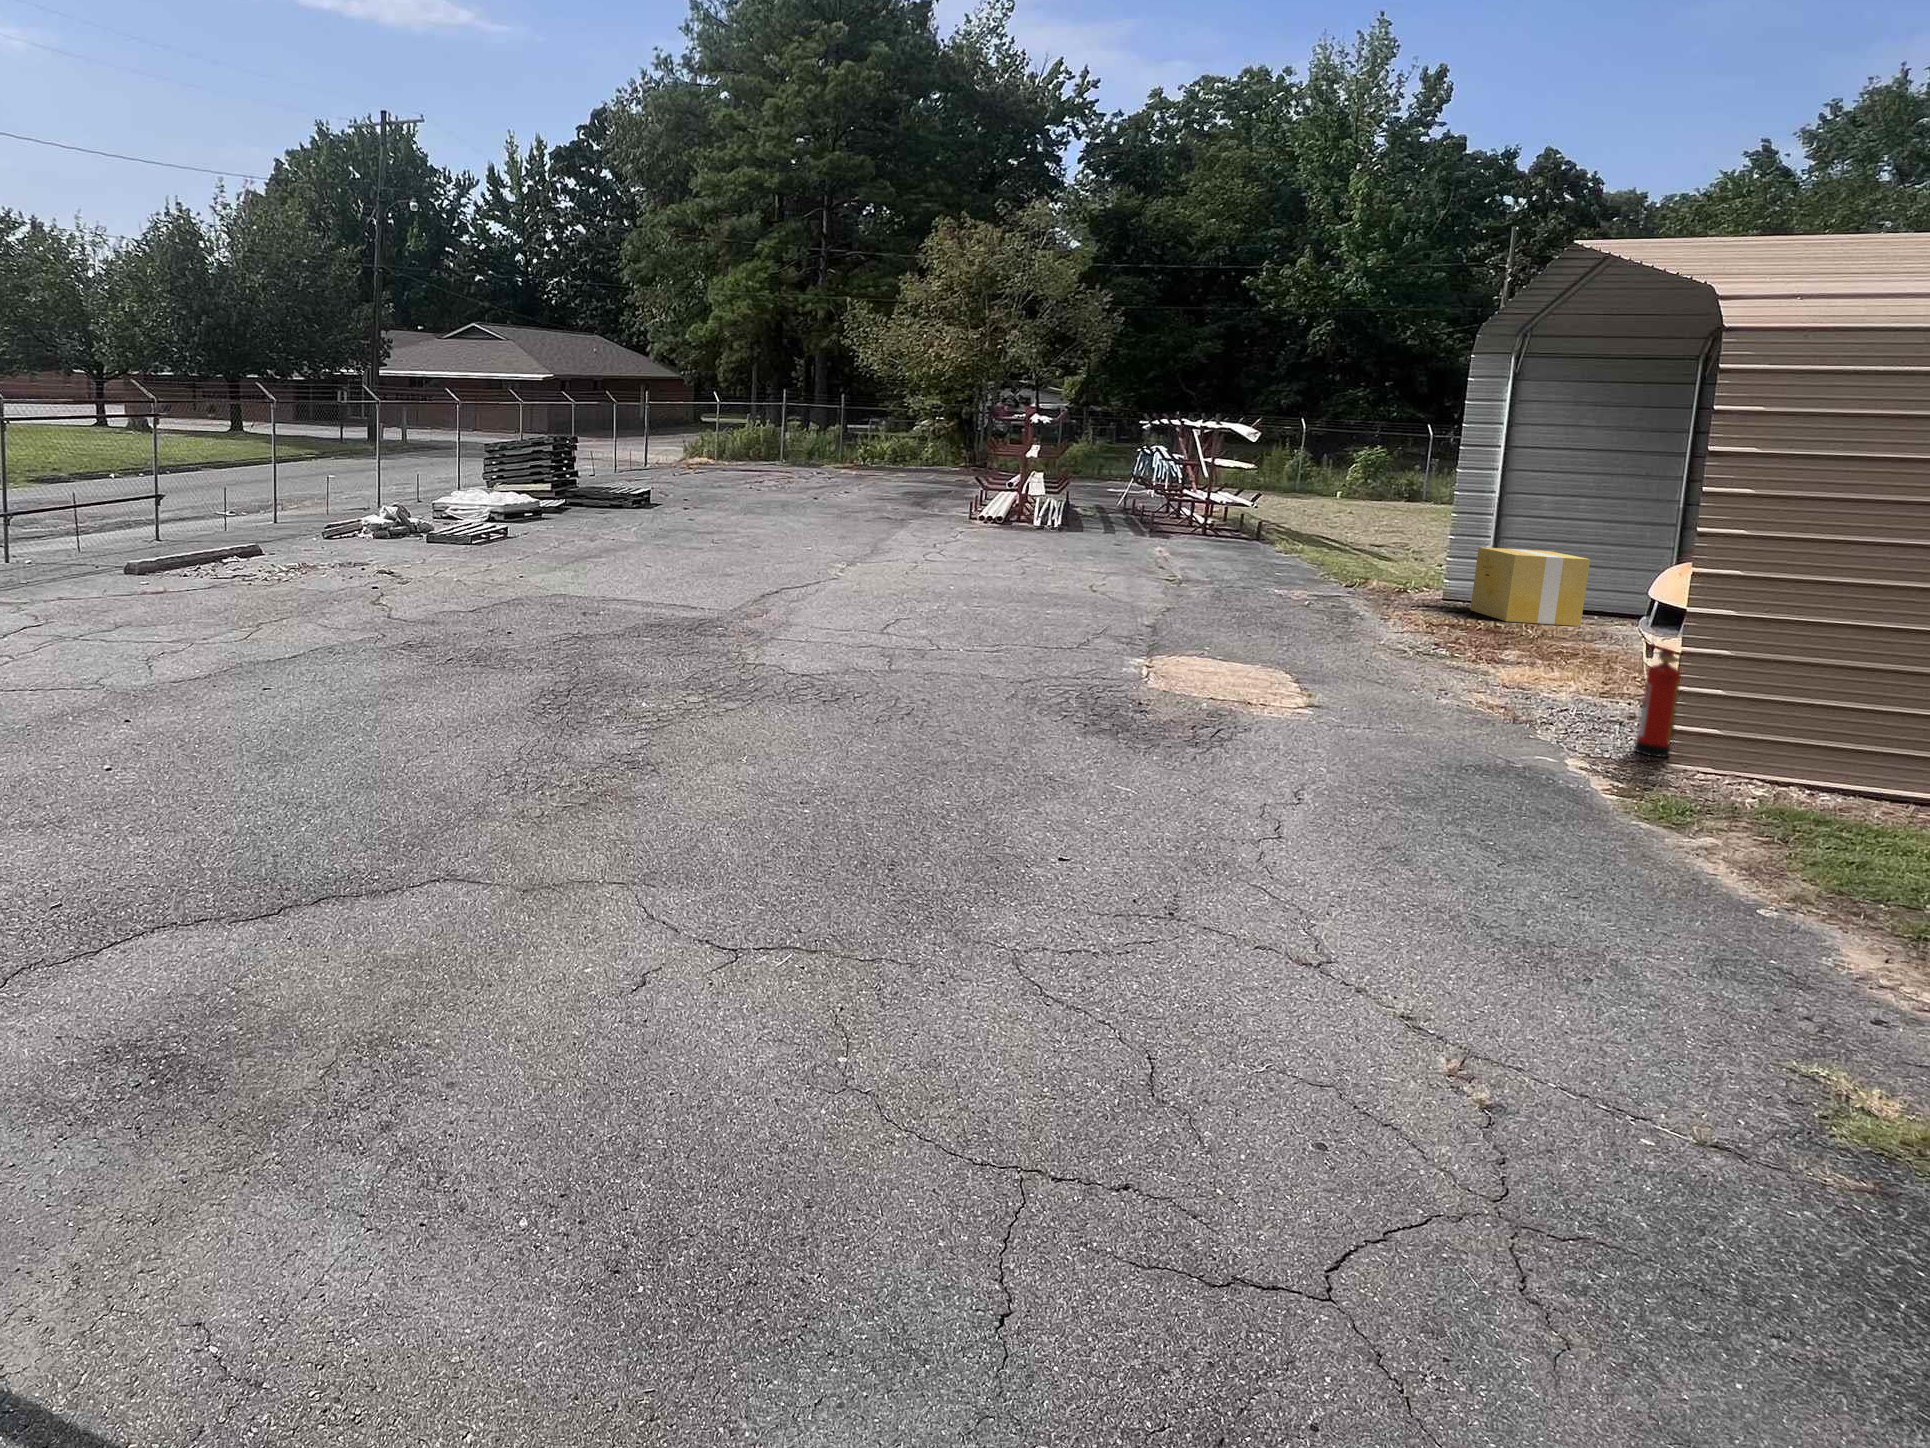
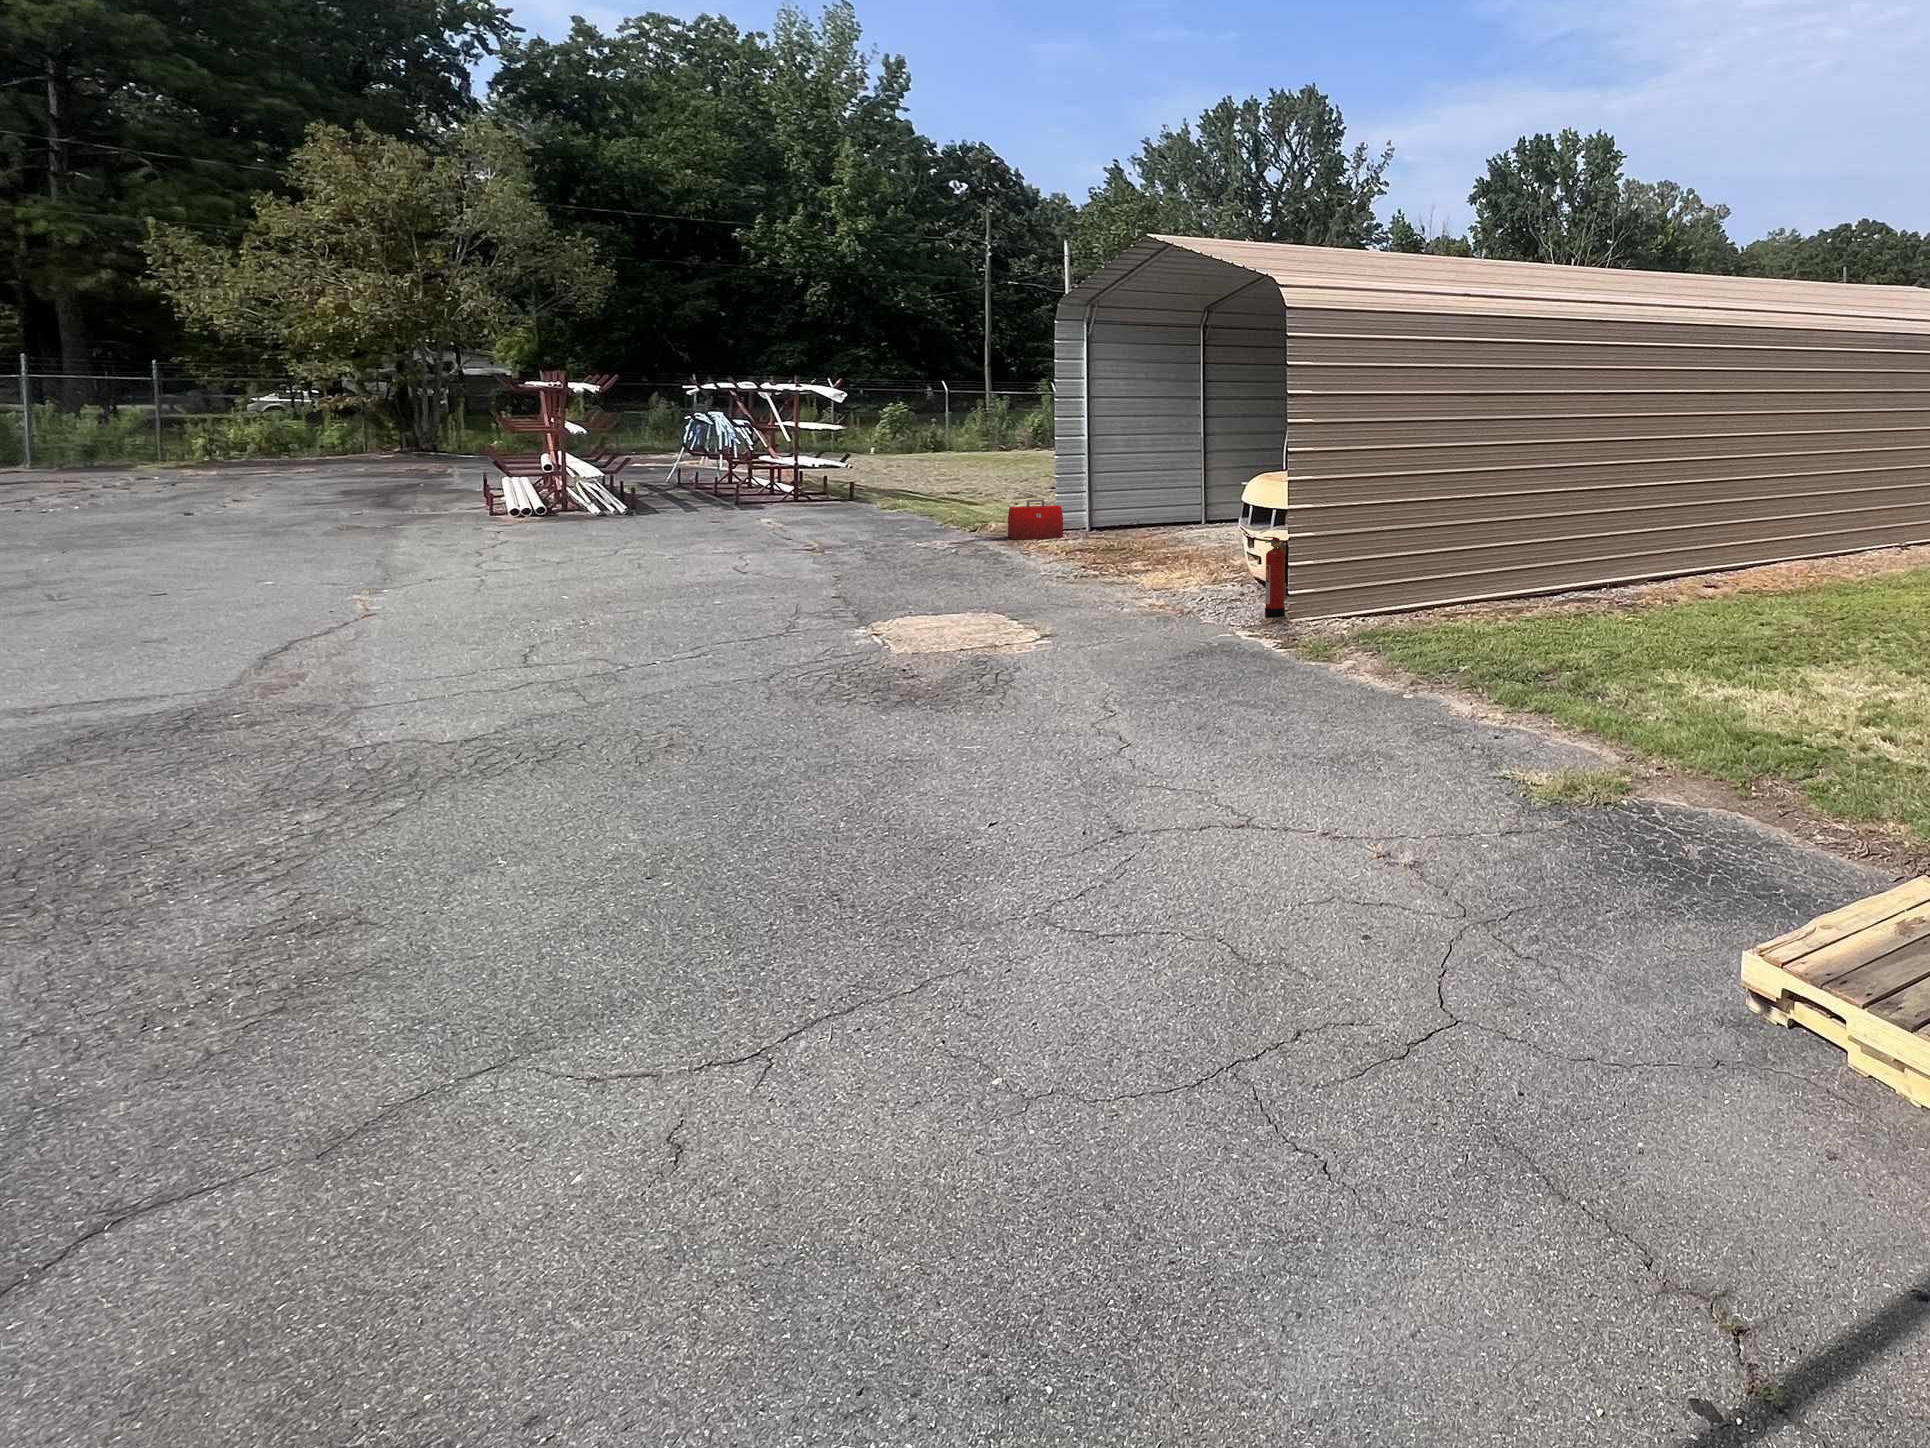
cardboard box: present [1470,547,1590,626] -> none [1078,480,1157,541]
toolbox: none [1383,560,1452,608] -> present [1008,500,1063,540]

